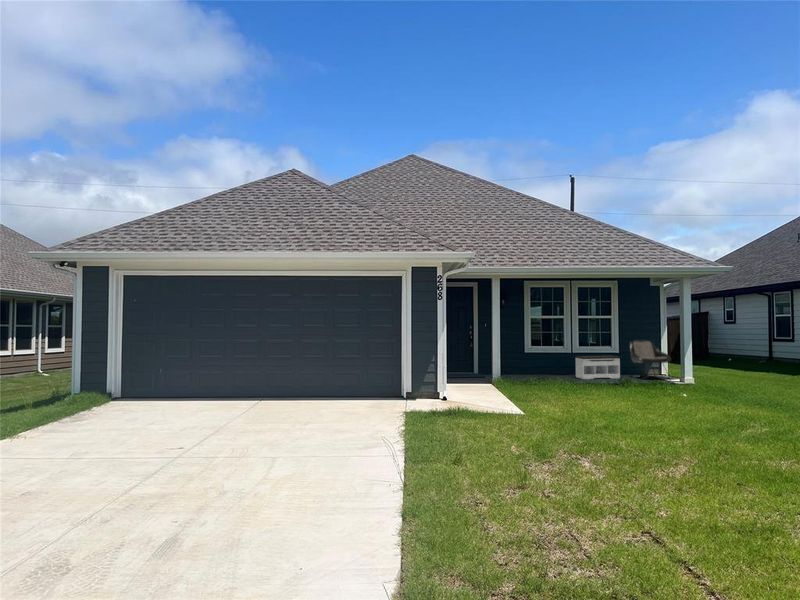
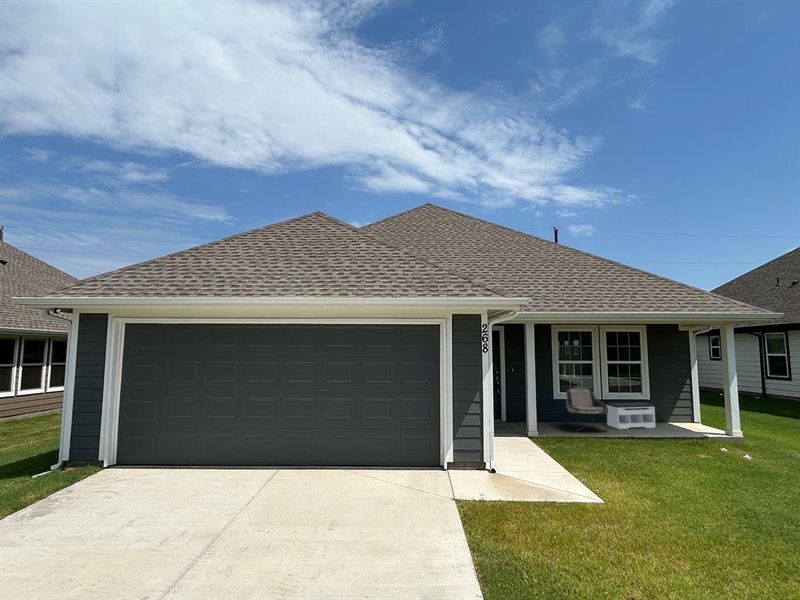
lounge chair: present [630,340,671,377] -> present [566,388,608,431]

